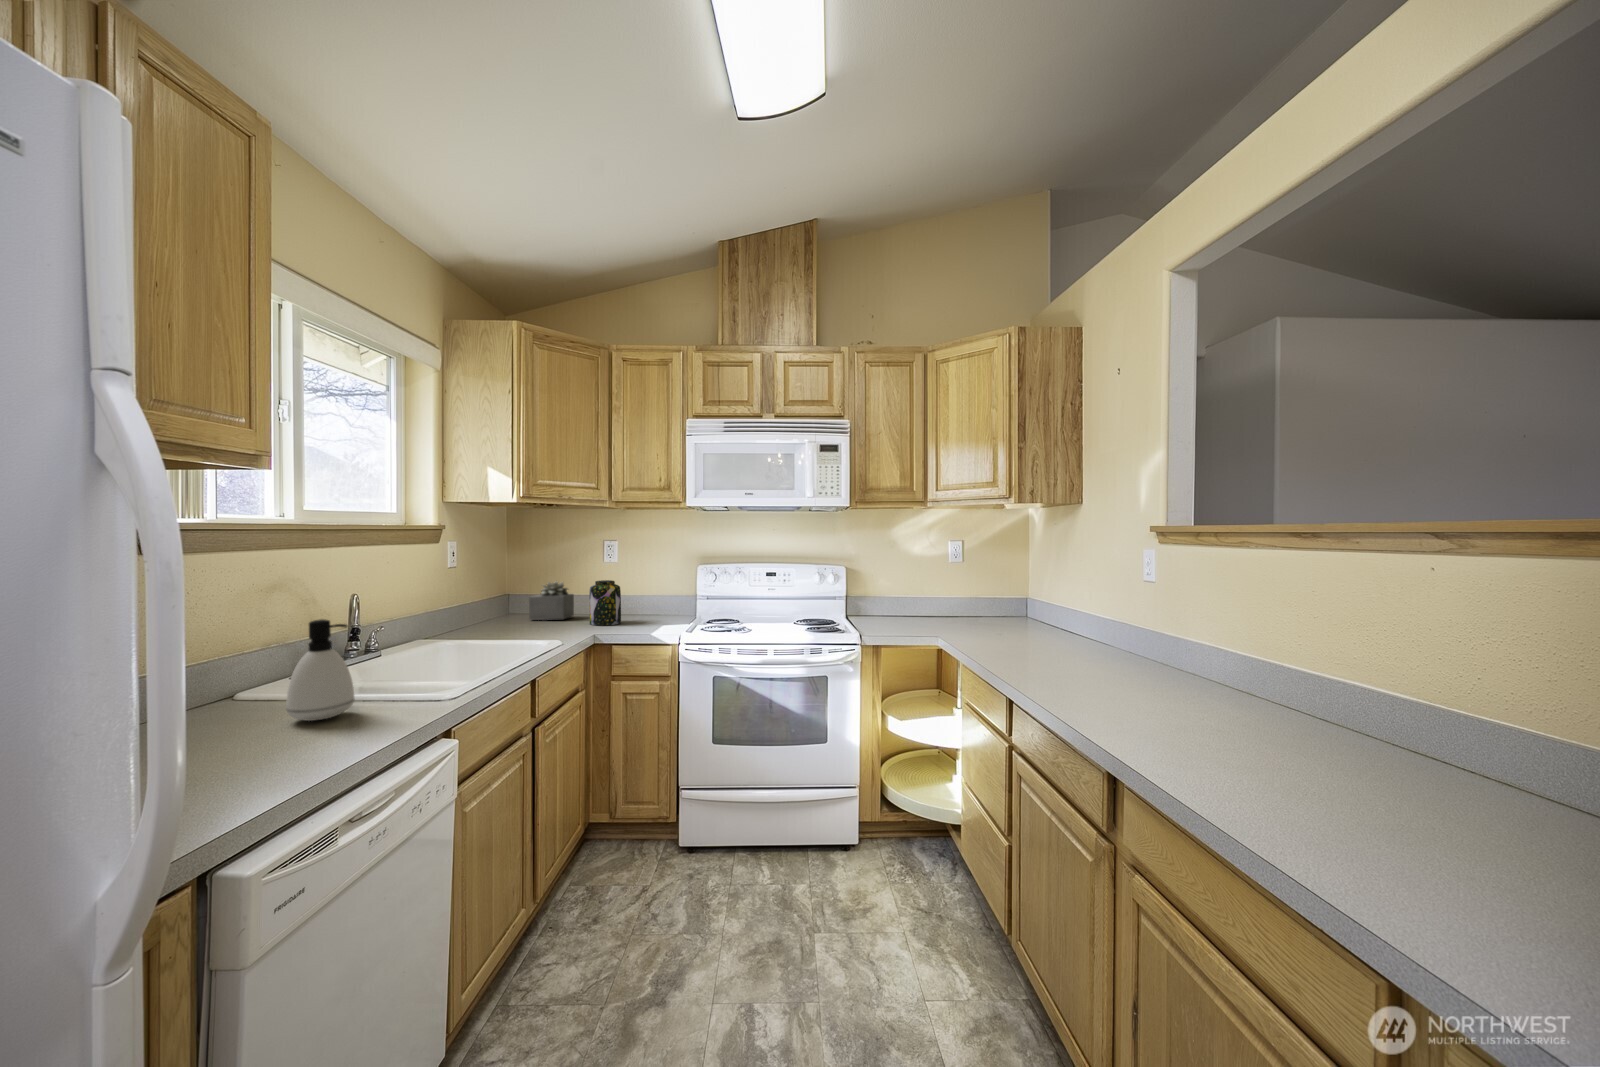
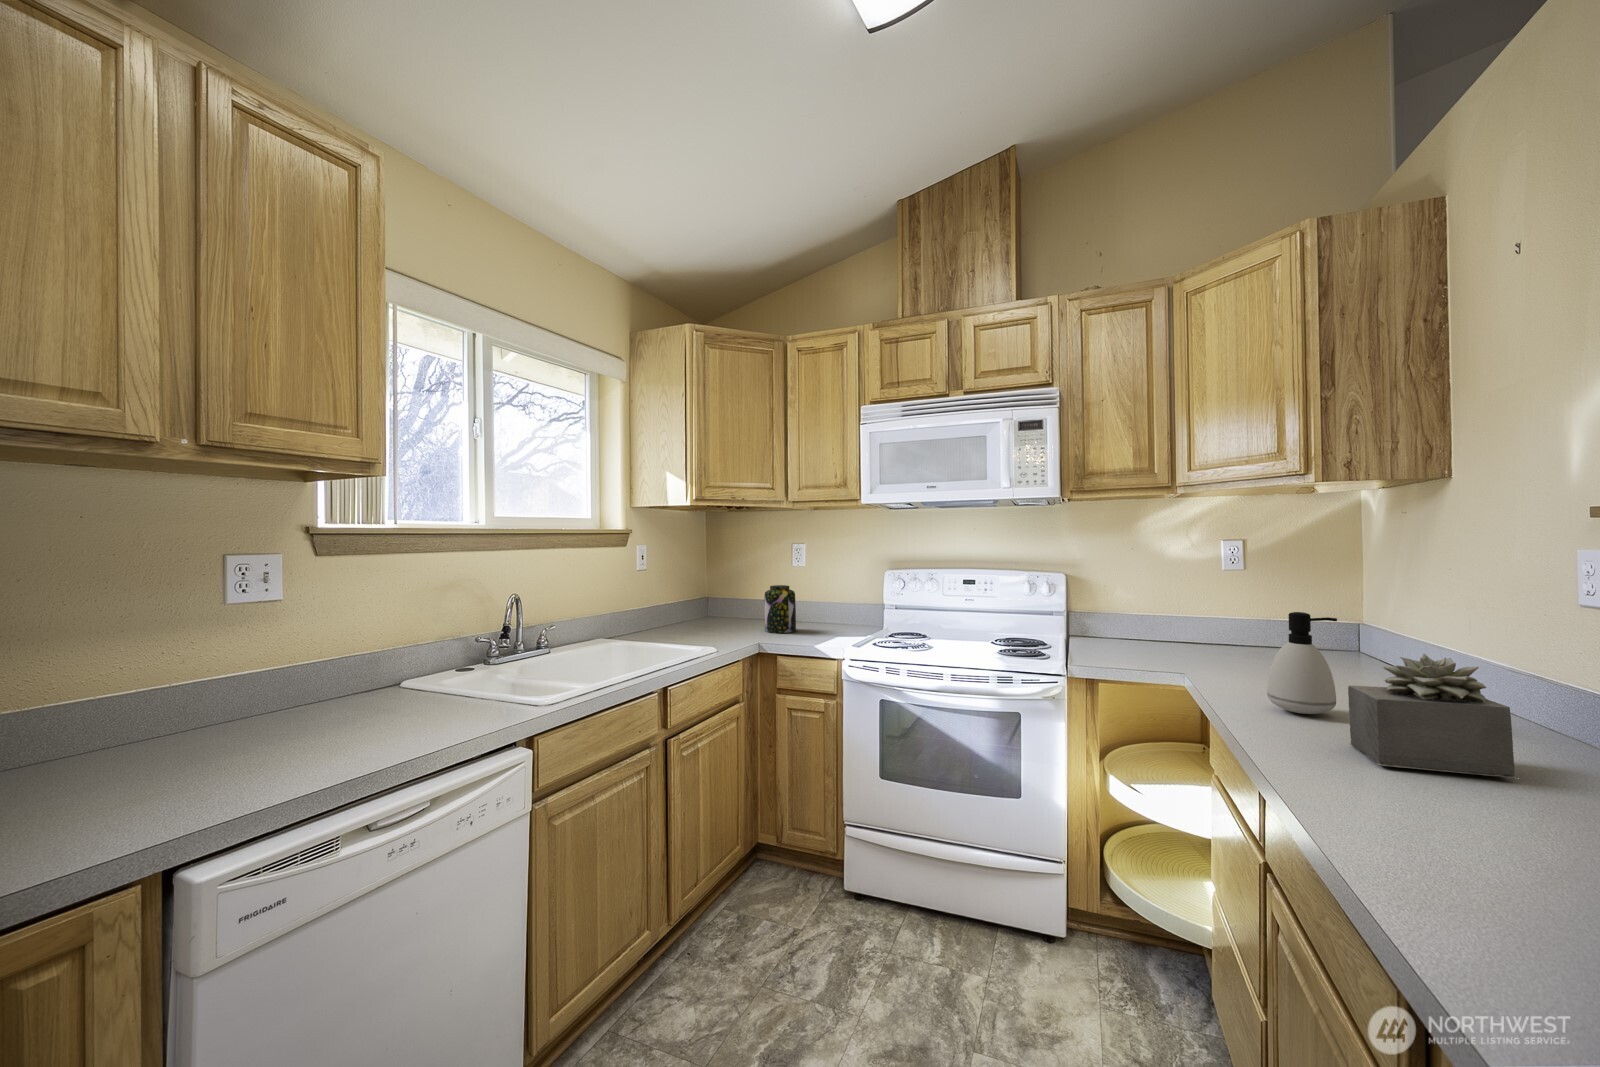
succulent plant: present [529,581,574,620] -> present [1348,654,1516,778]
soap dispenser: present [286,619,354,721] -> present [1267,612,1337,714]

